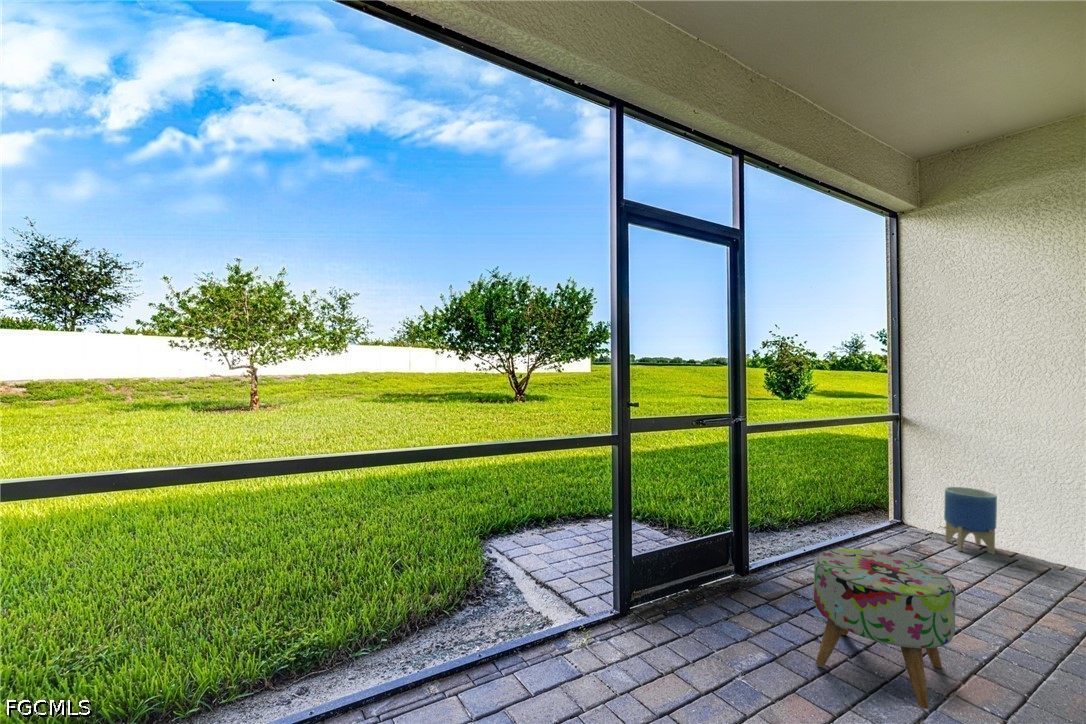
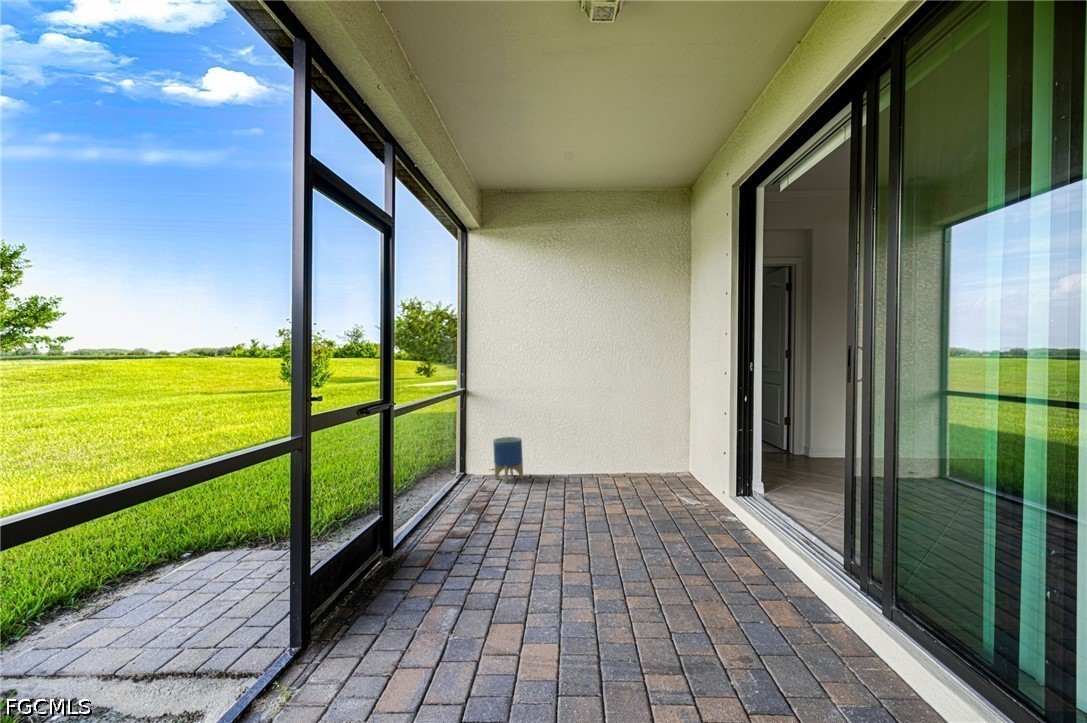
ottoman: present [814,549,956,708] -> none [476,490,566,596]

